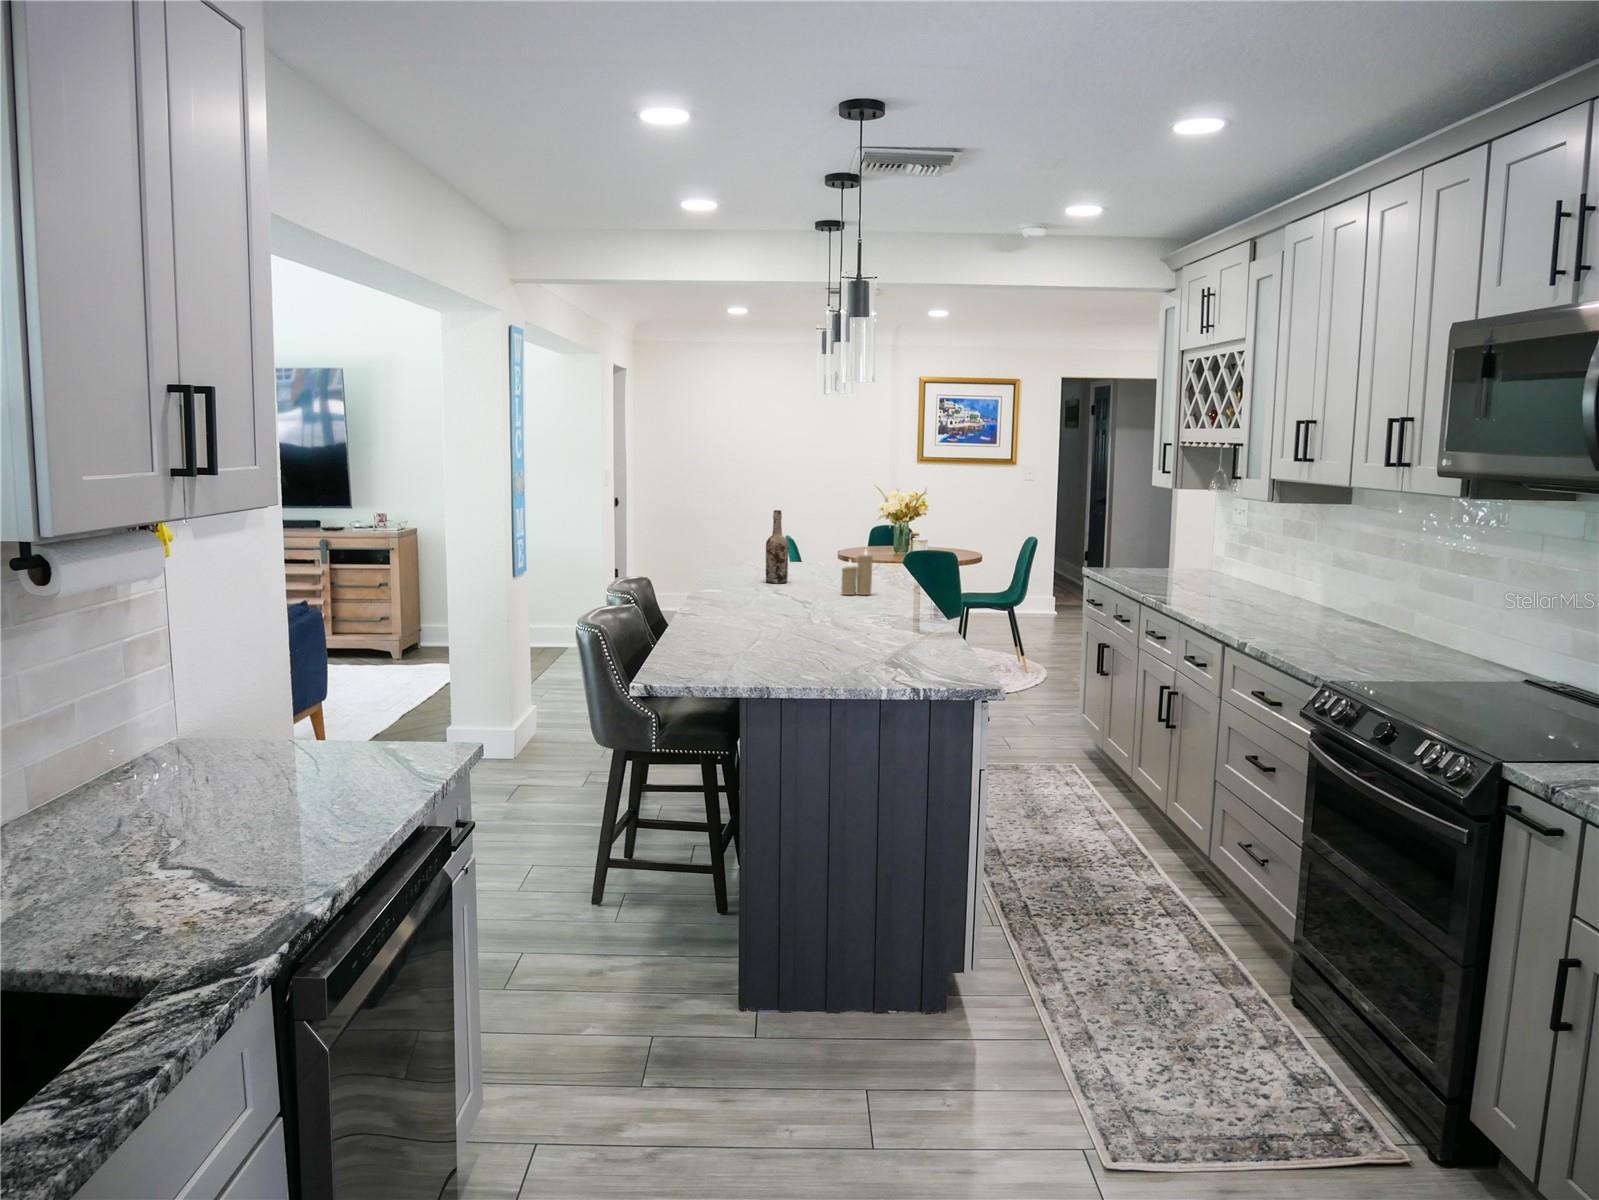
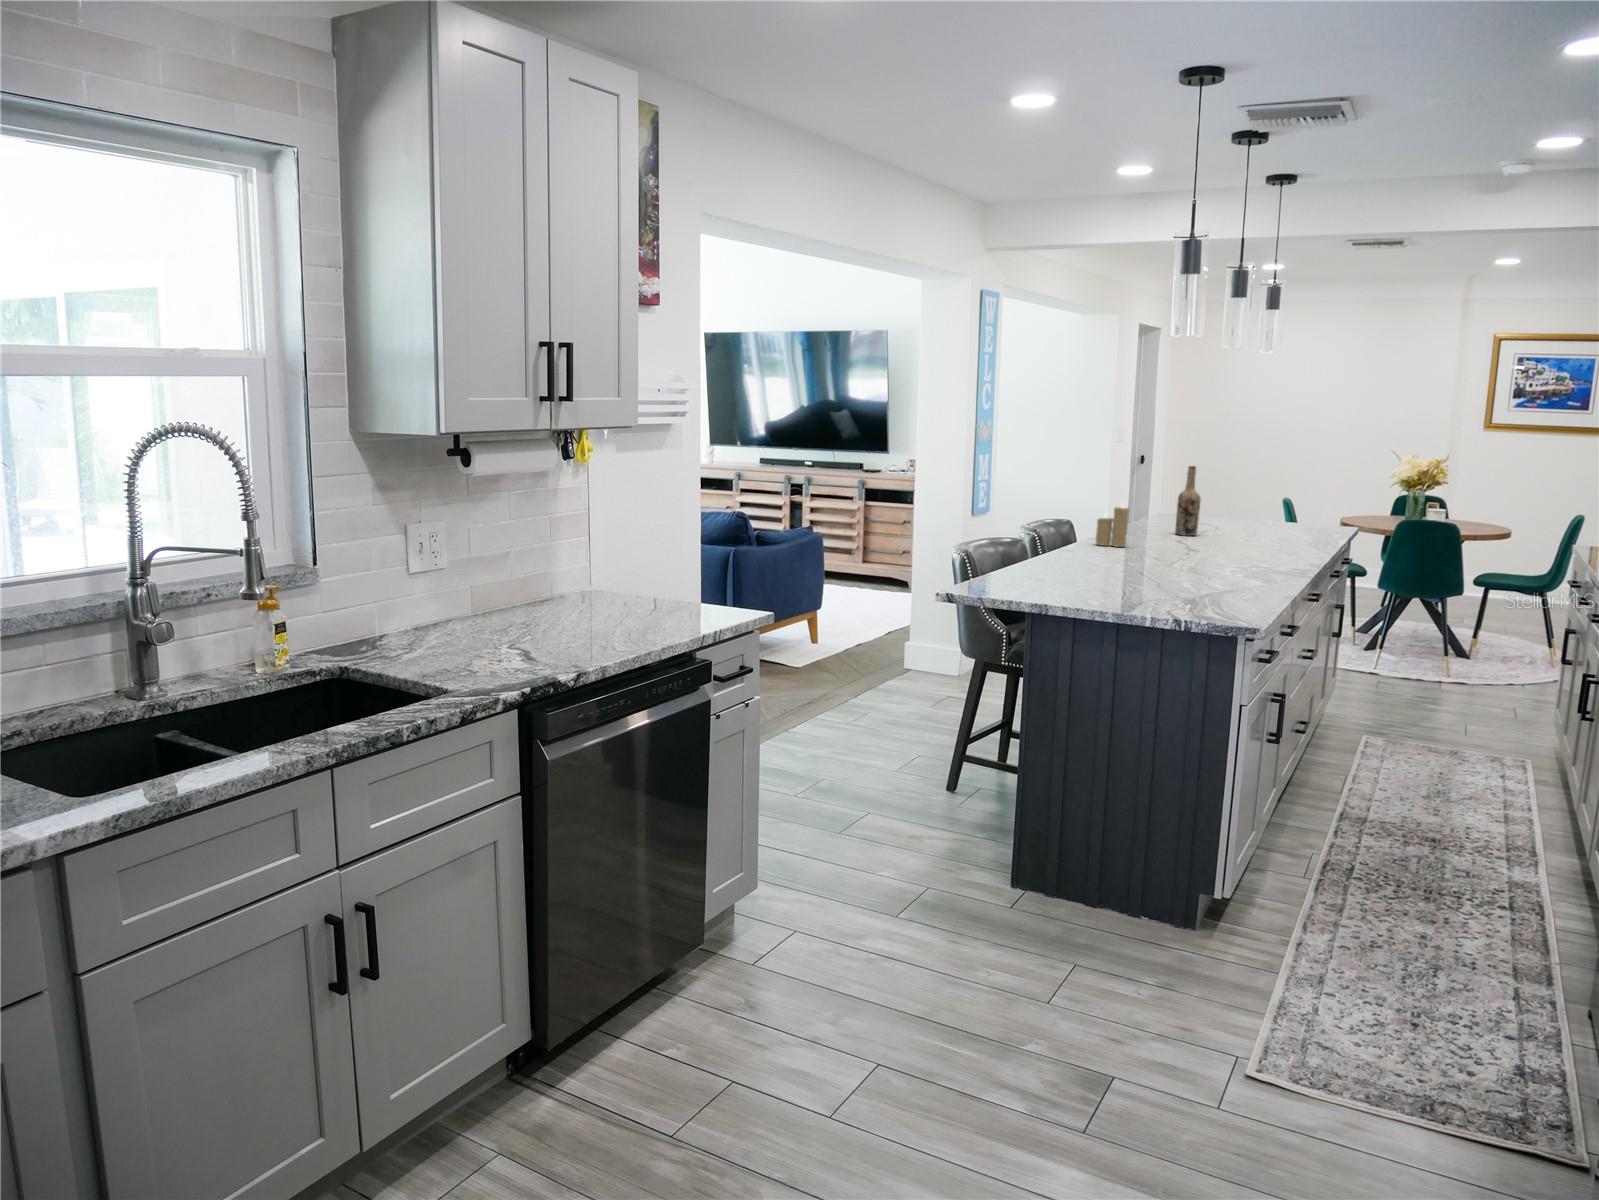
candle: present [841,550,873,595] -> present [1095,503,1129,547]

